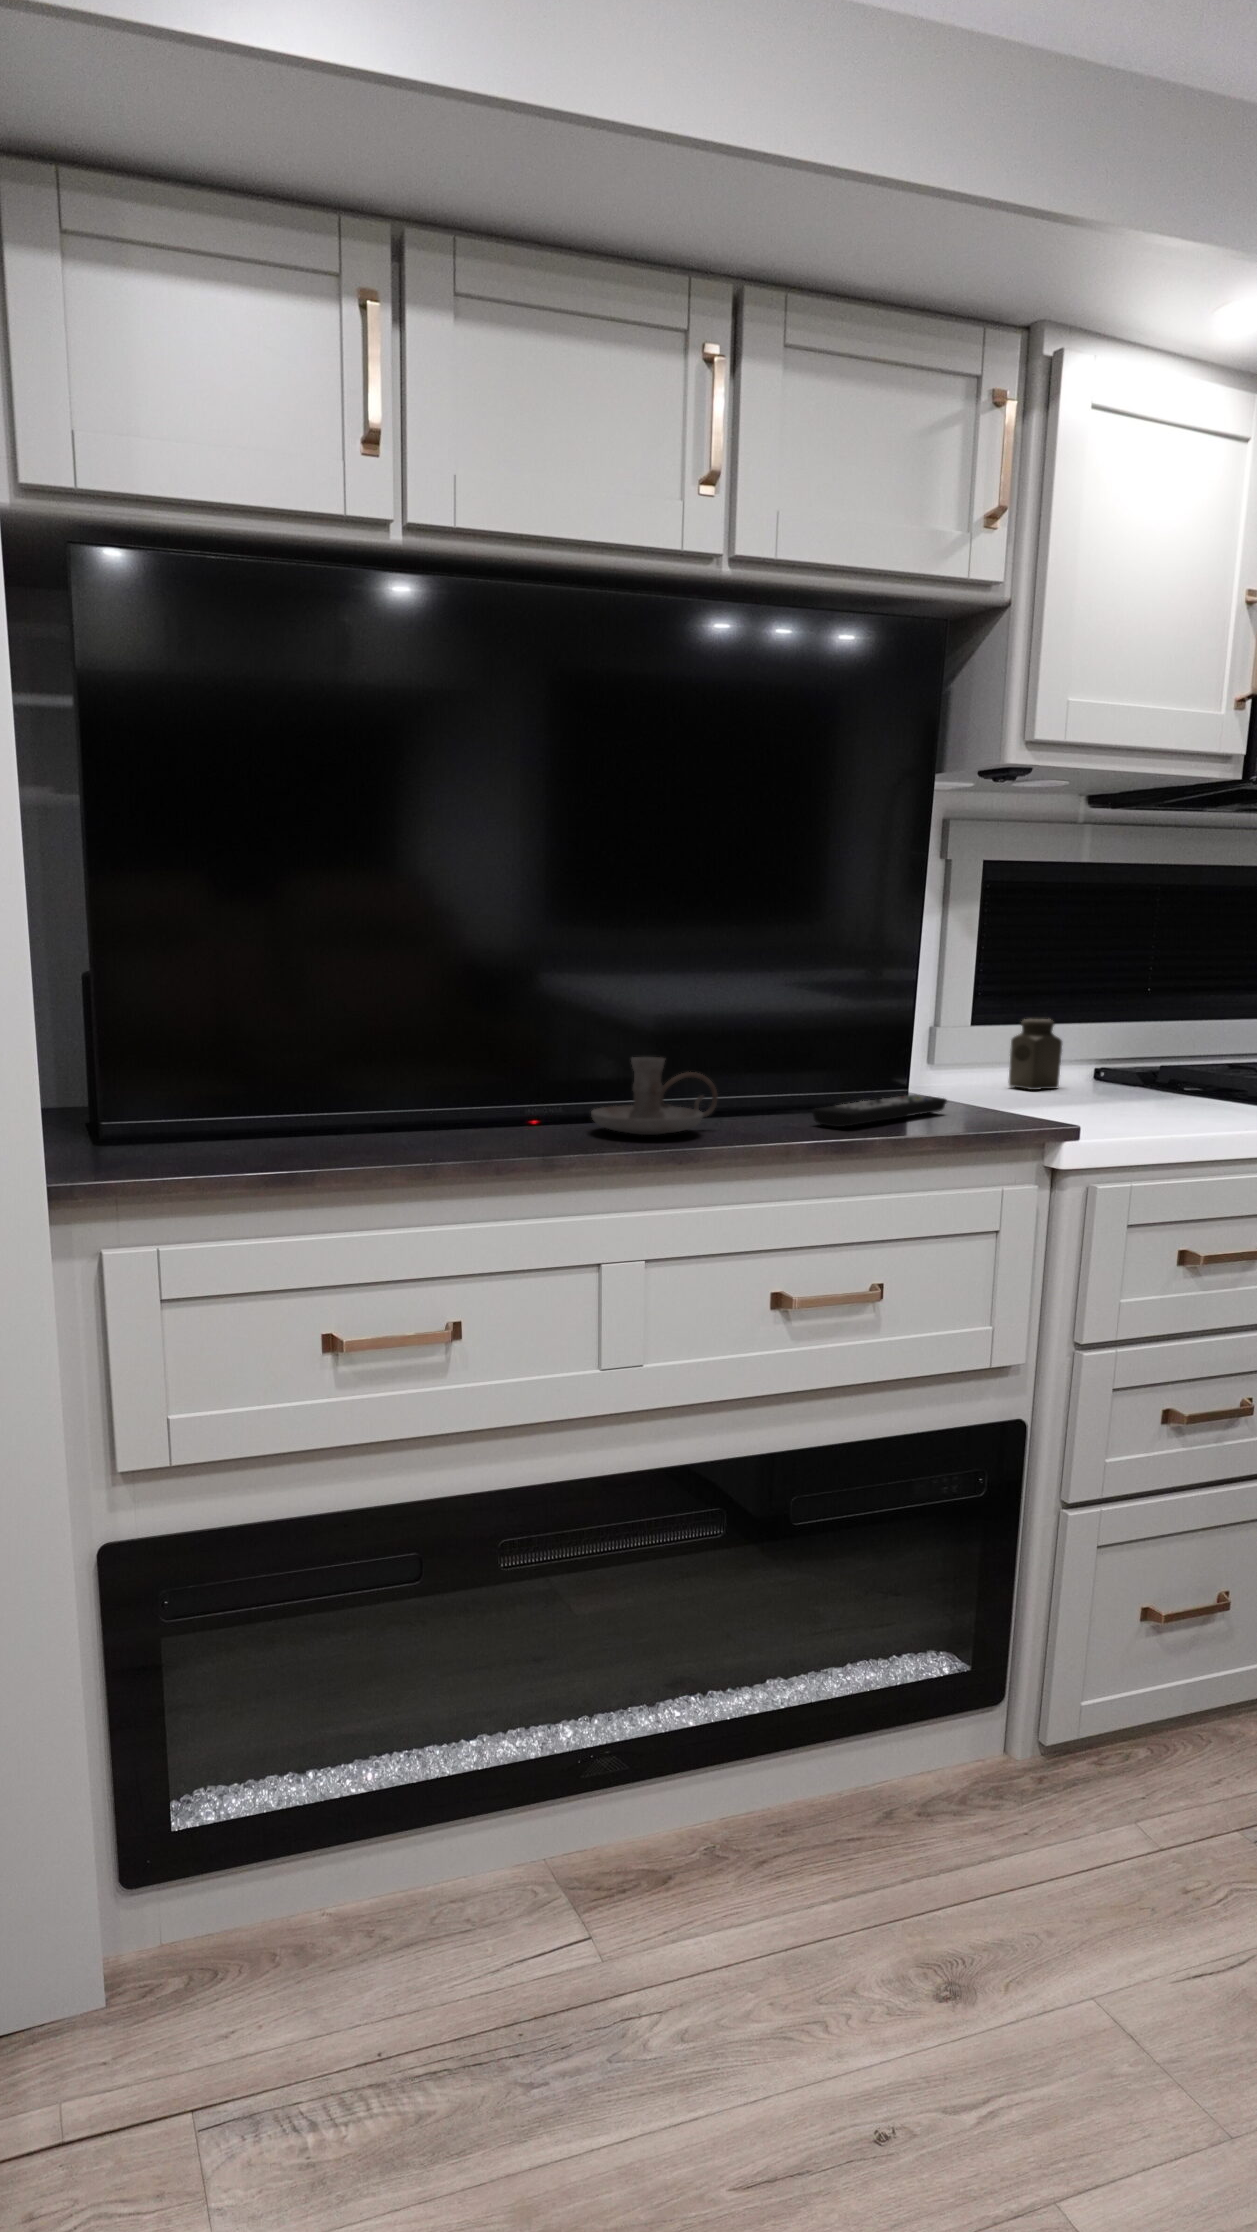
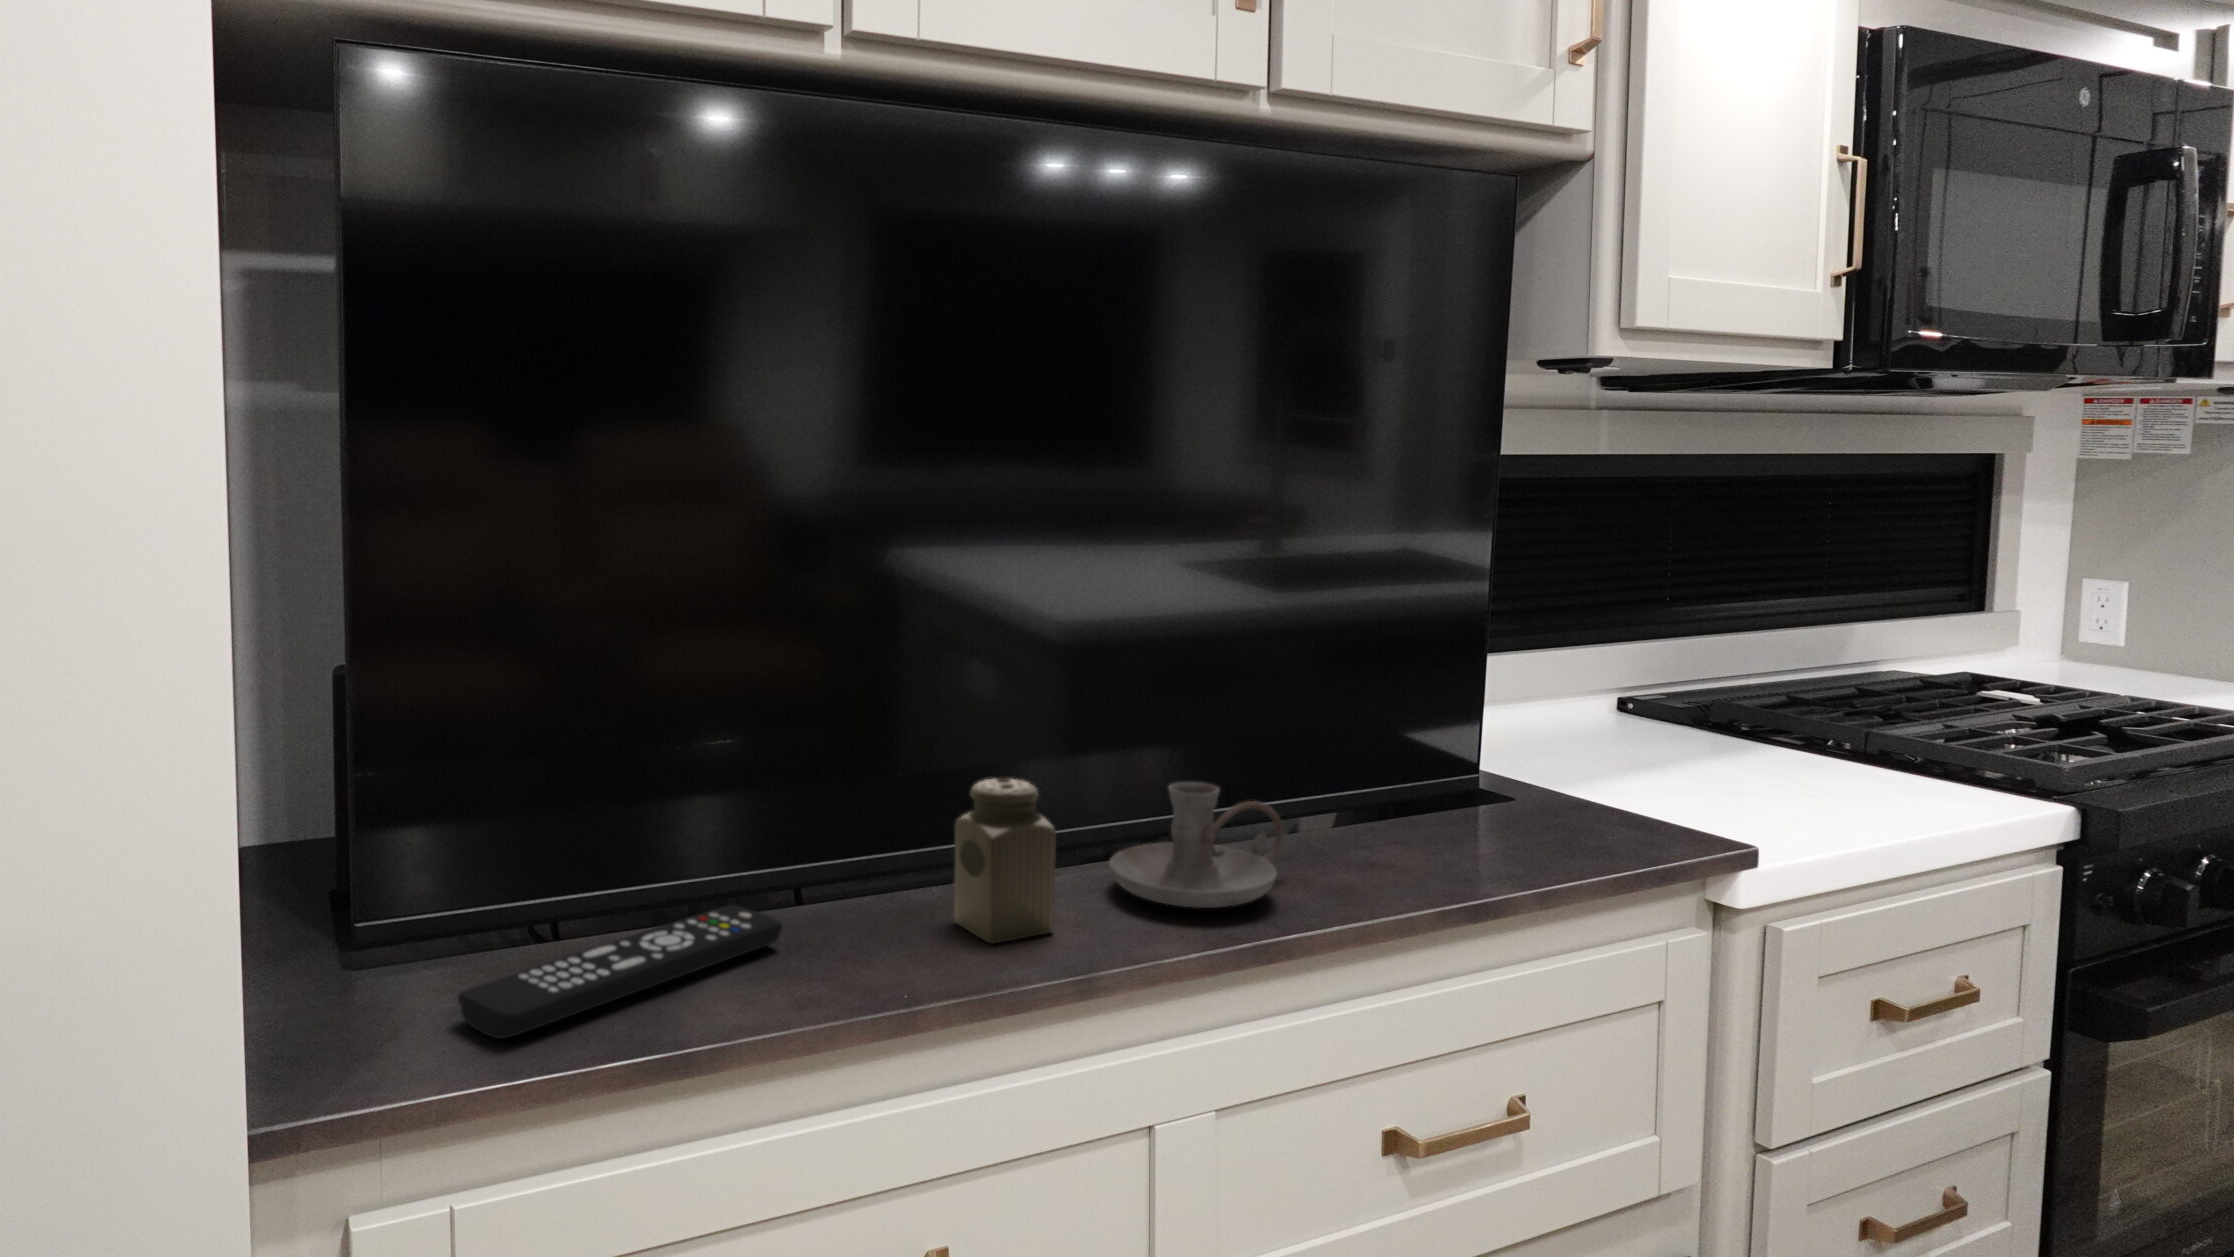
salt shaker: present [1009,1019,1062,1090] -> present [954,778,1056,943]
remote control: present [812,1095,947,1127] -> present [458,905,782,1038]

